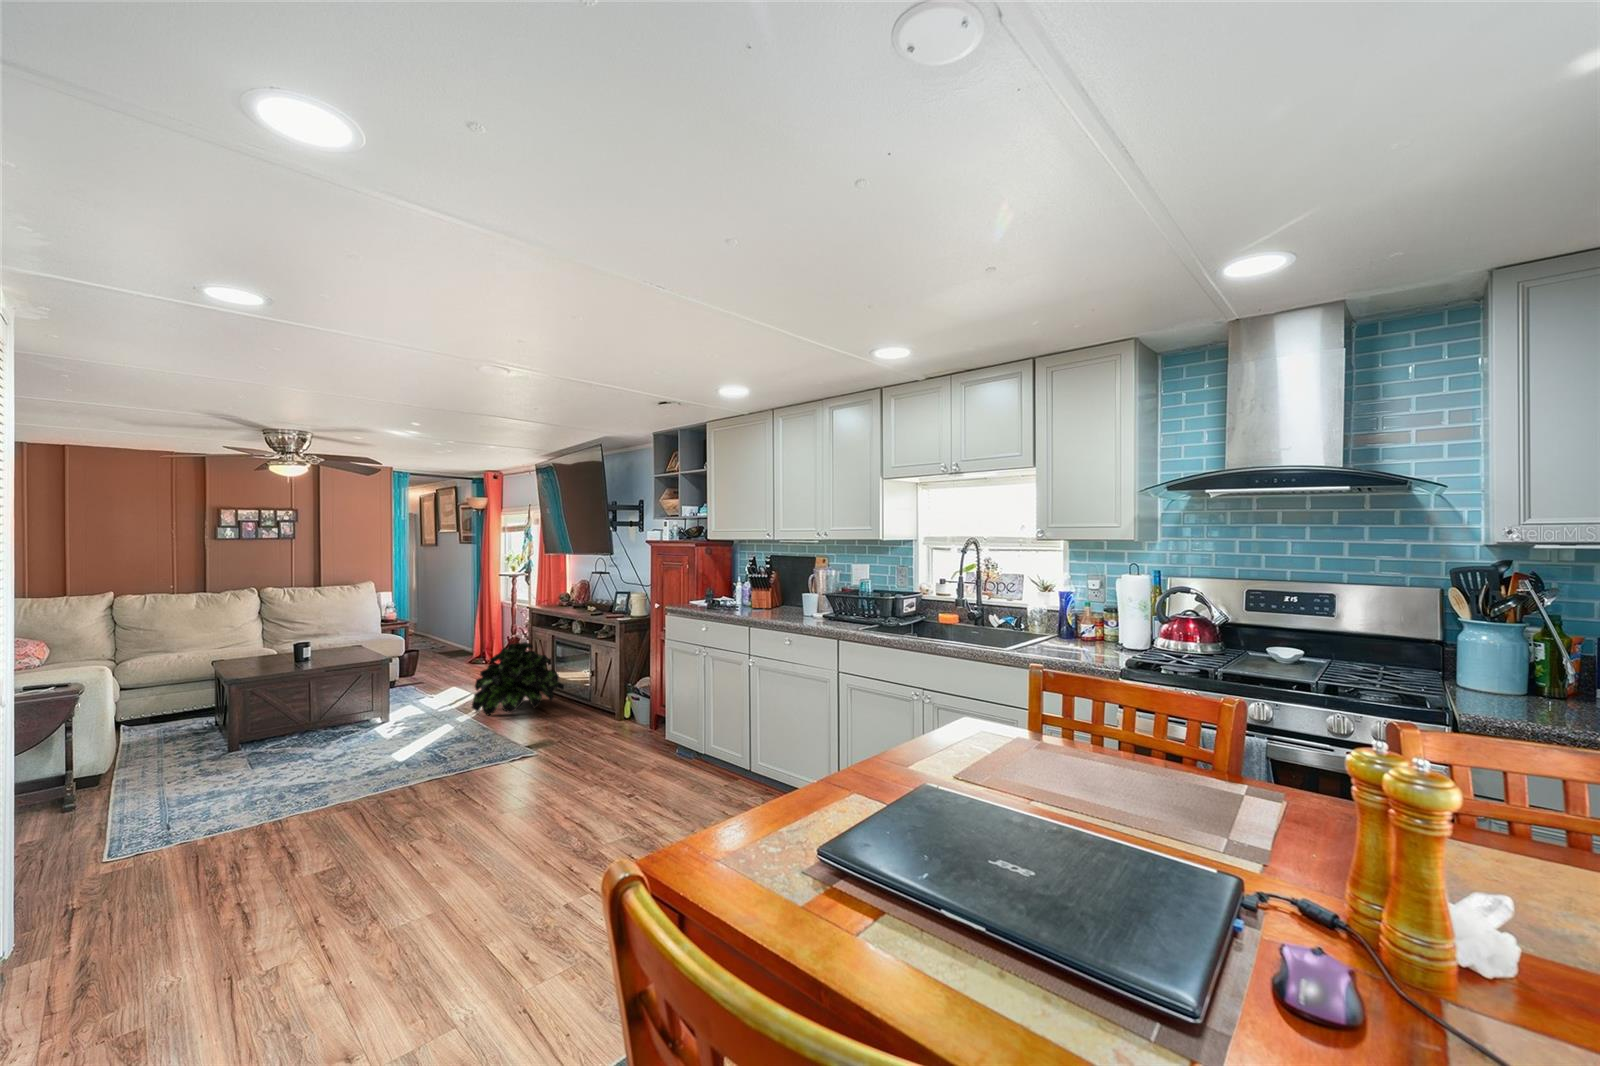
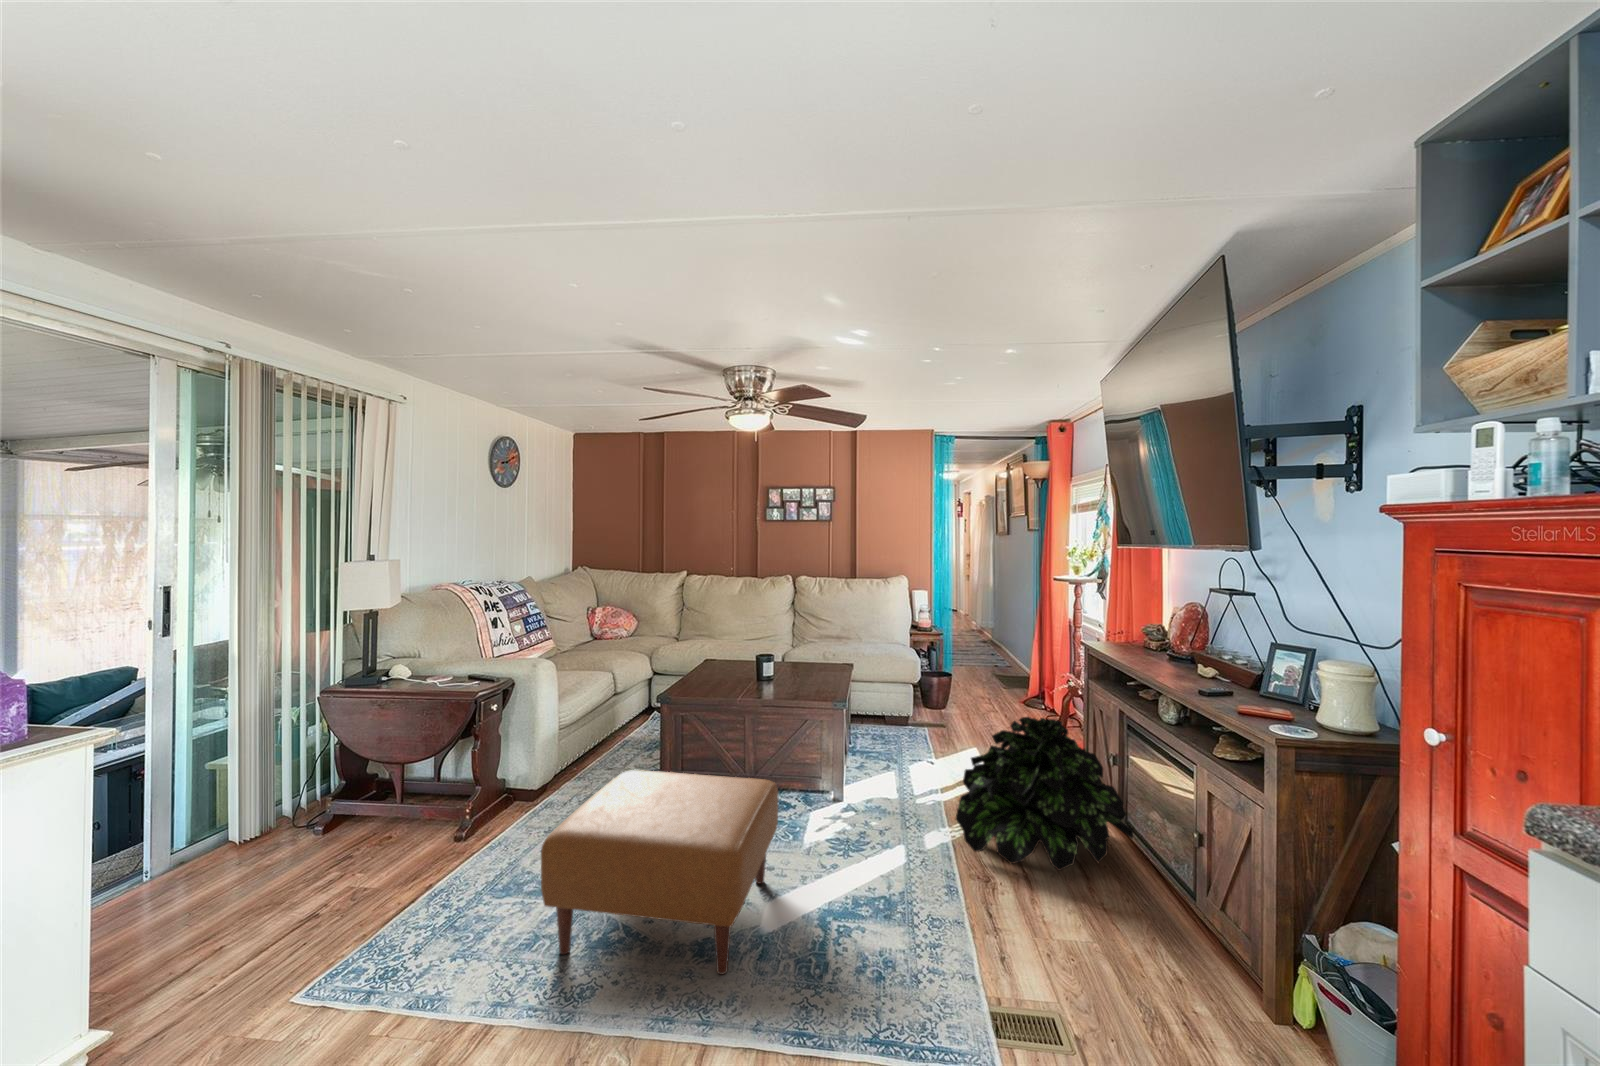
ottoman: none [259,694,405,799] -> present [541,770,778,974]

